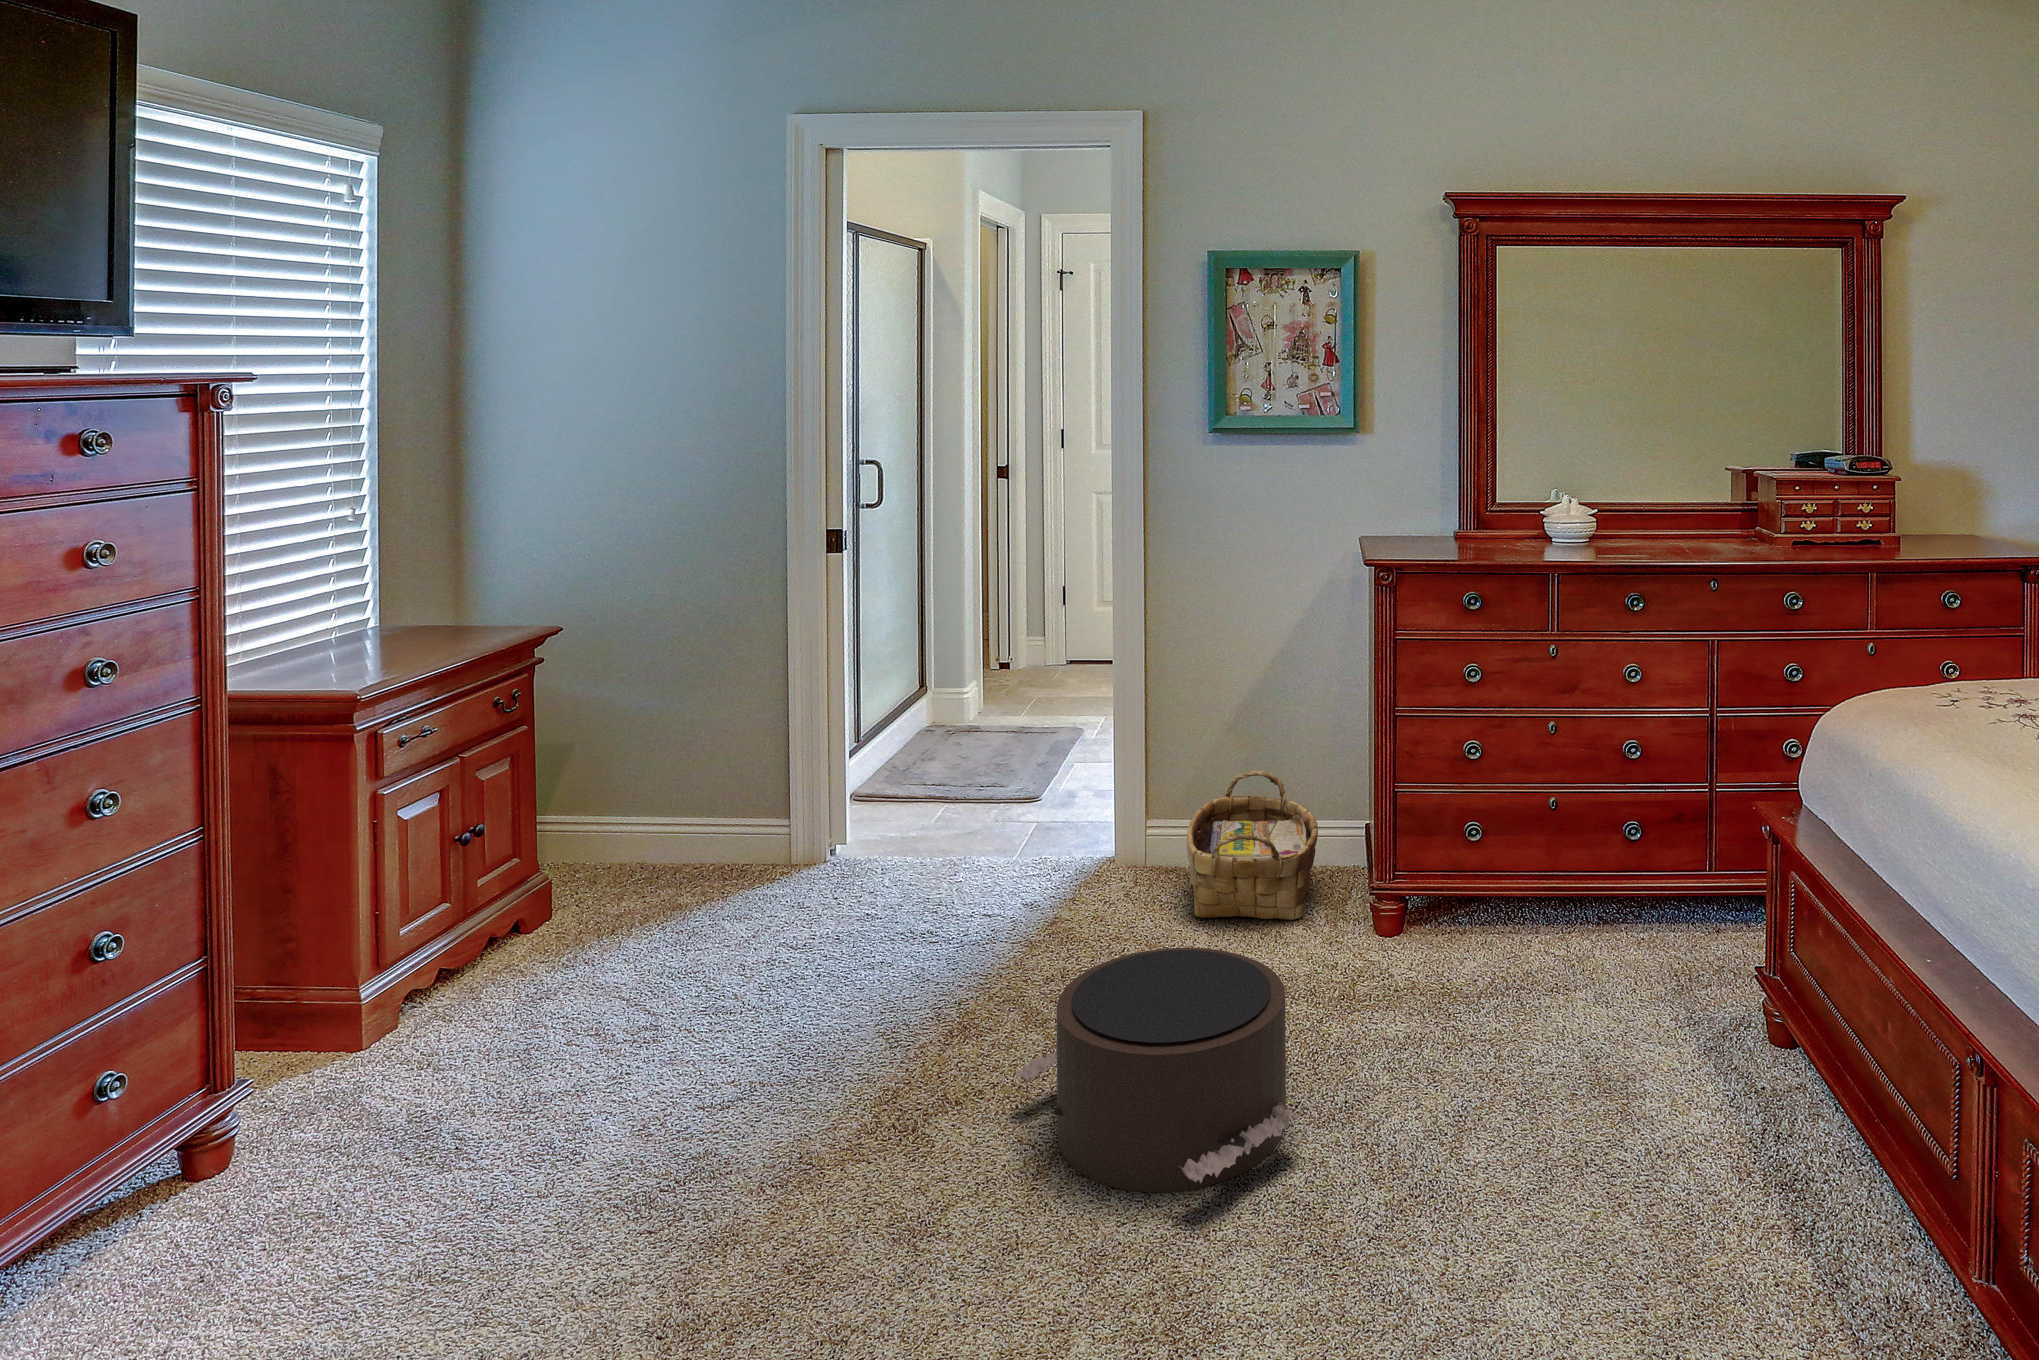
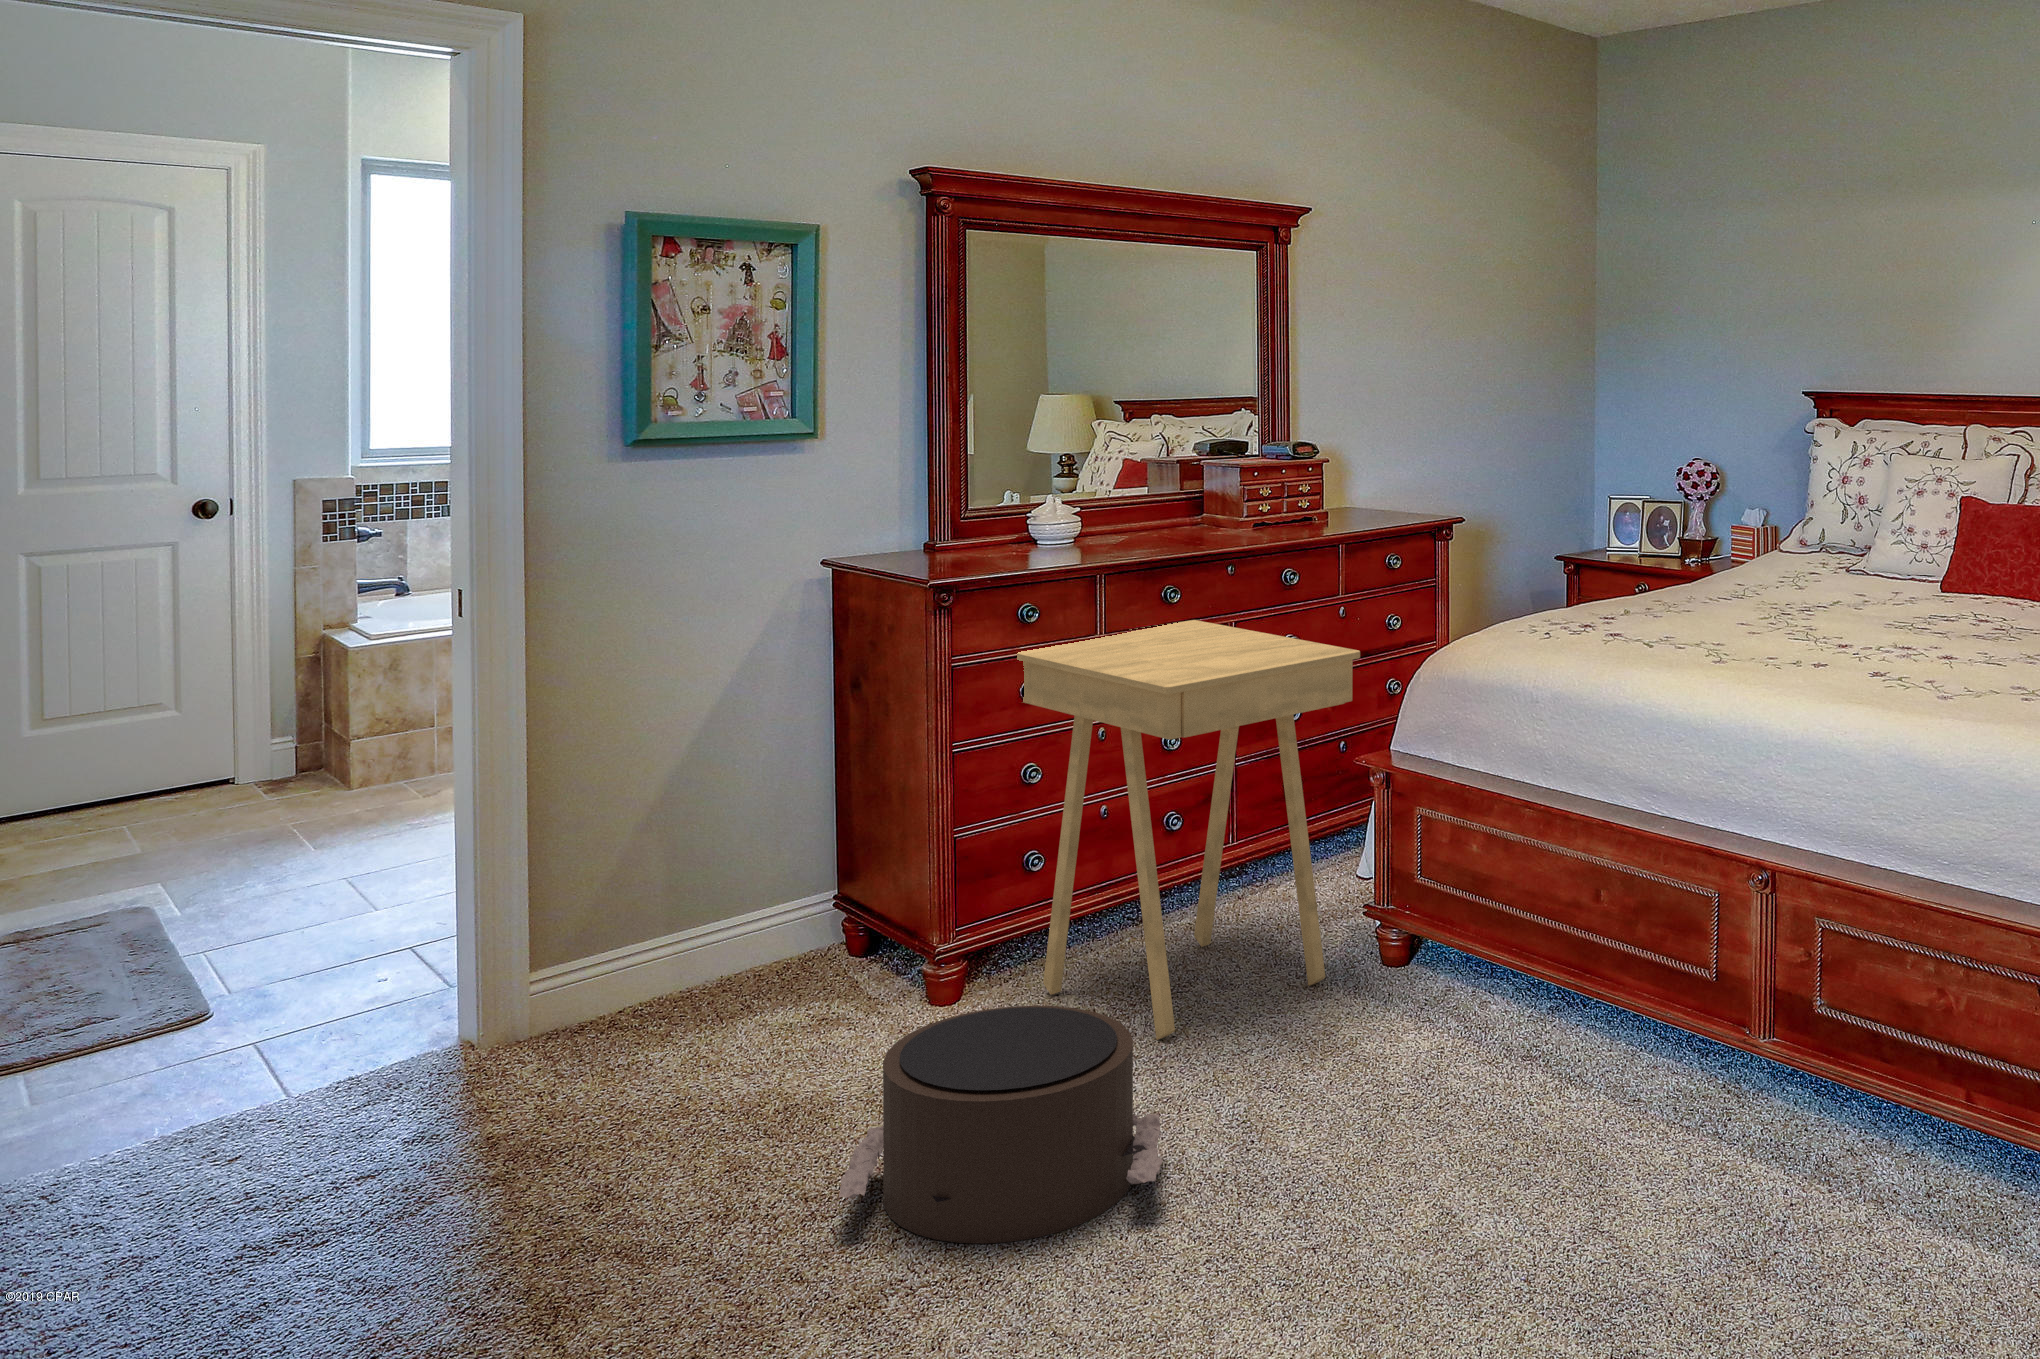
side table: none [1434,627,1719,1038] -> present [1017,620,1360,1040]
woven basket: present [1186,770,1318,920] -> none [650,870,842,1053]

